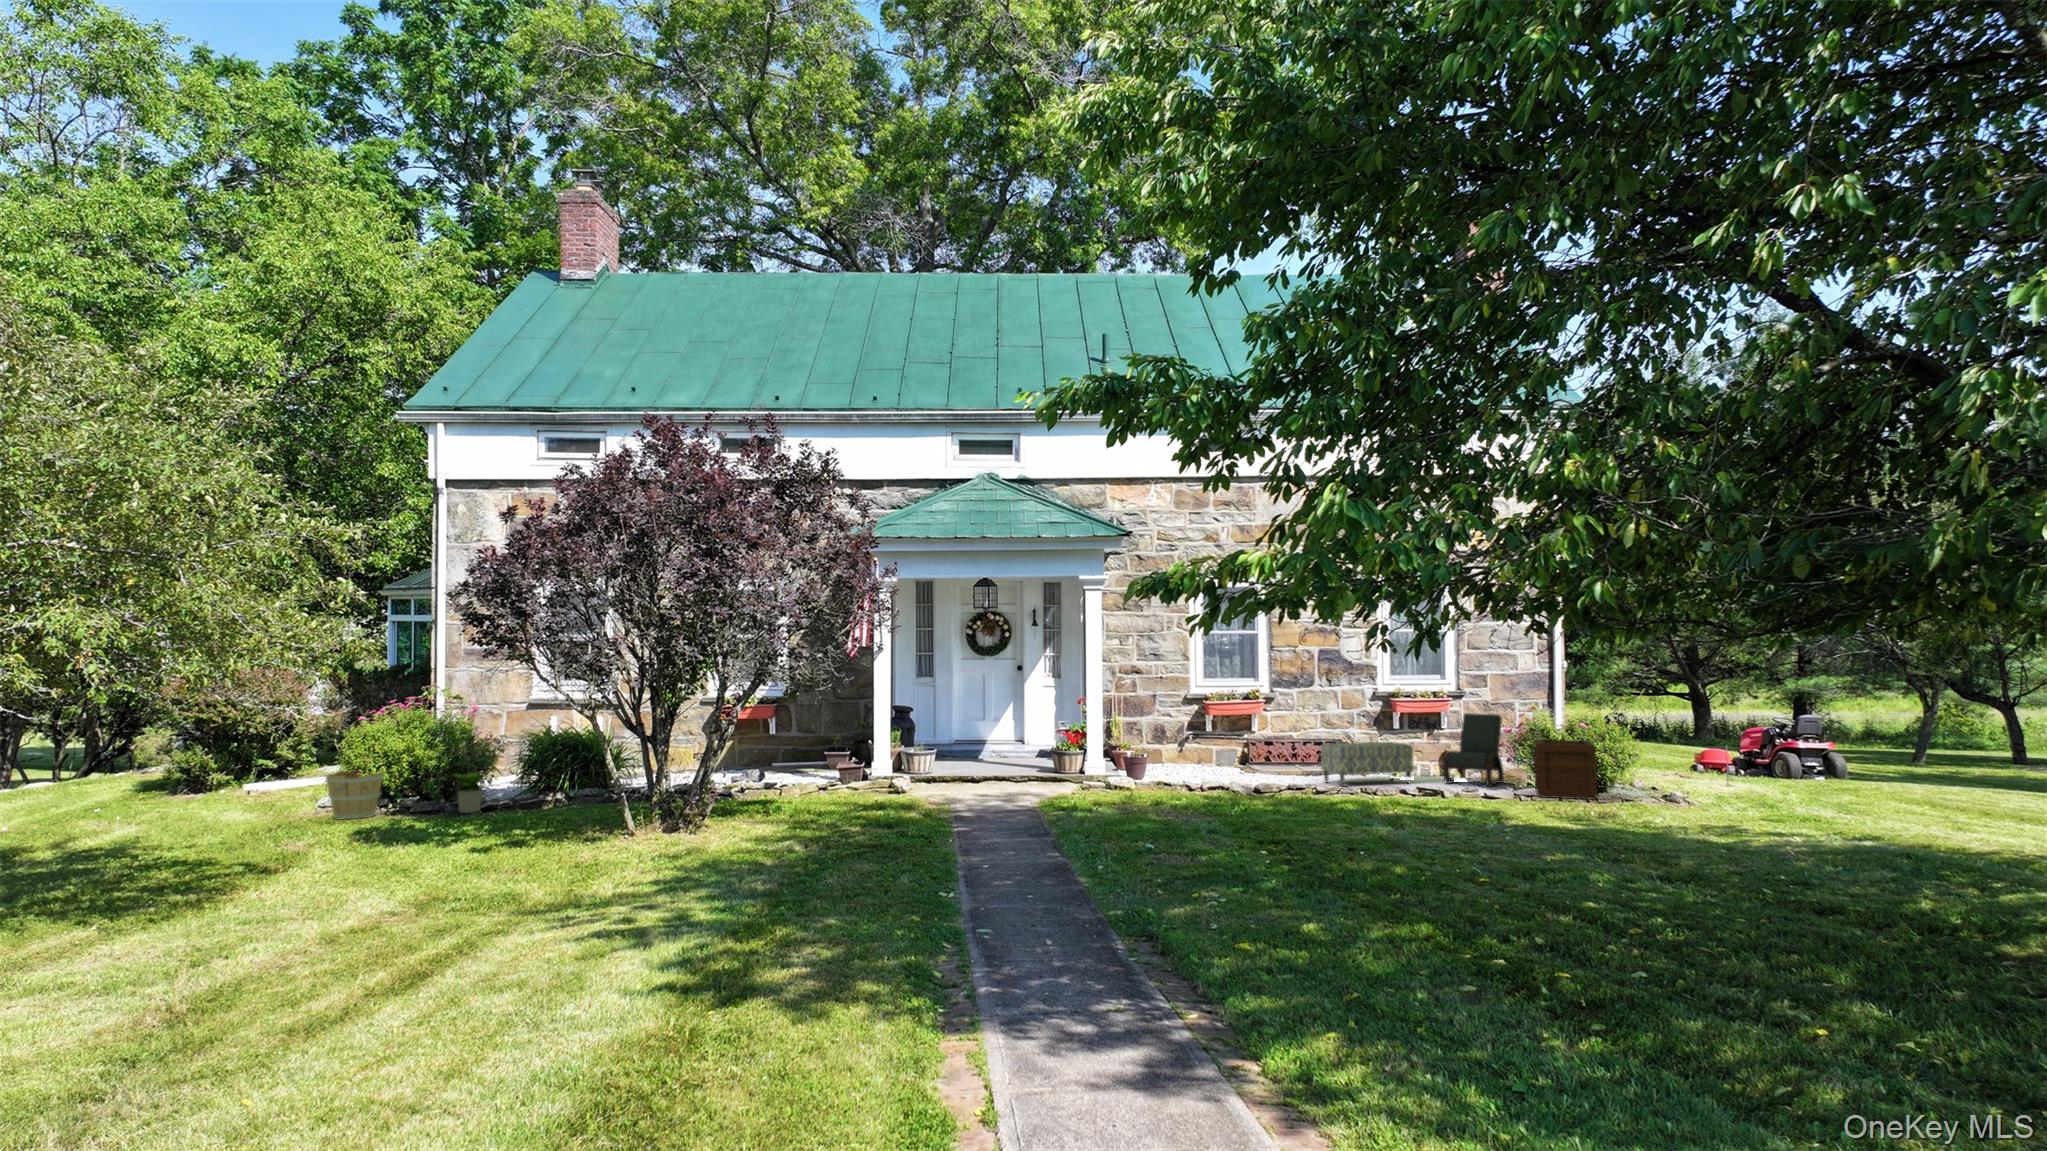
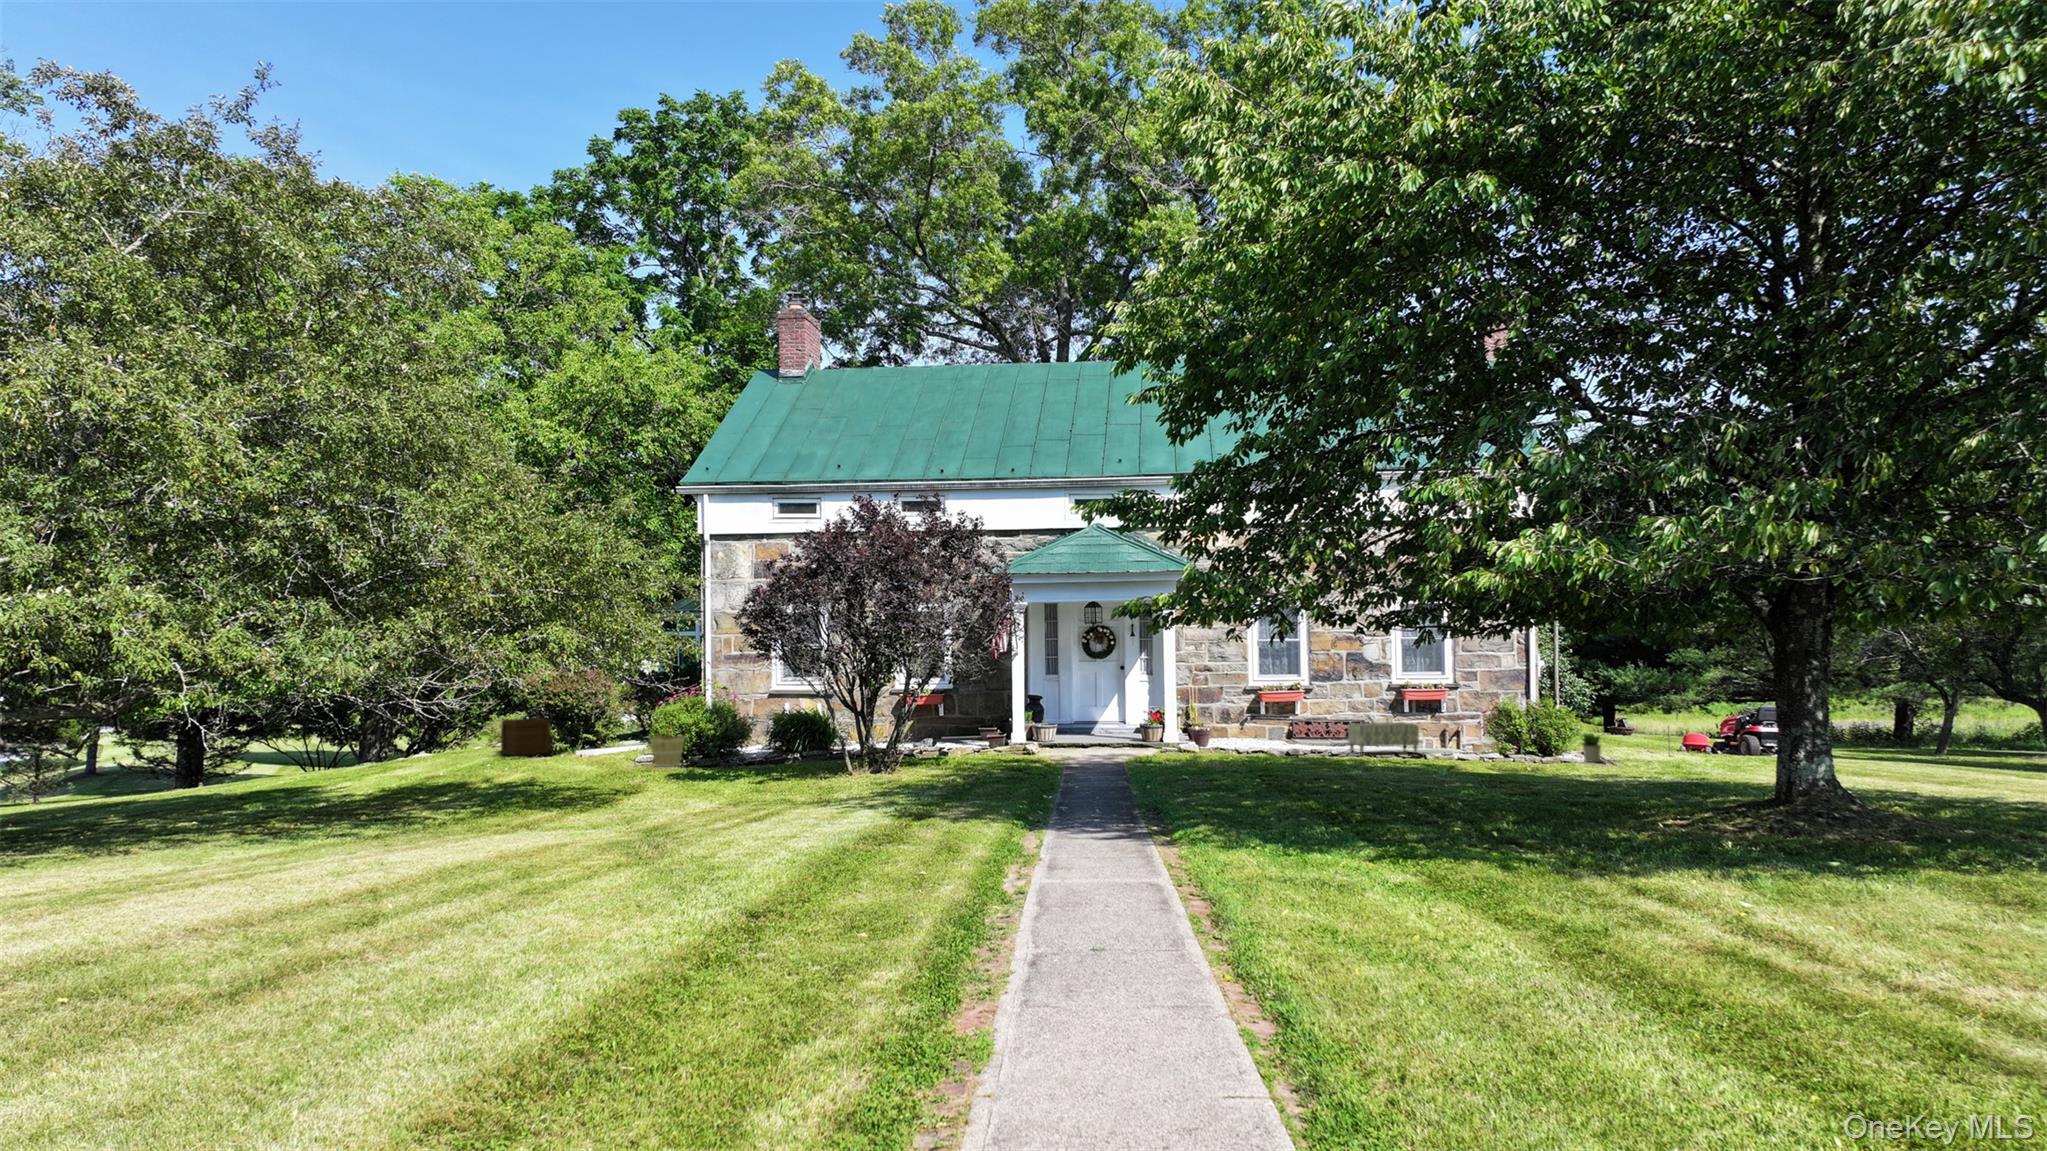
lounge chair: present [1444,713,1504,787] -> none [1442,701,1492,756]
wooden crate: present [1534,739,1597,800] -> present [501,718,550,756]
potted plant: present [448,772,483,813] -> present [1581,734,1601,762]

